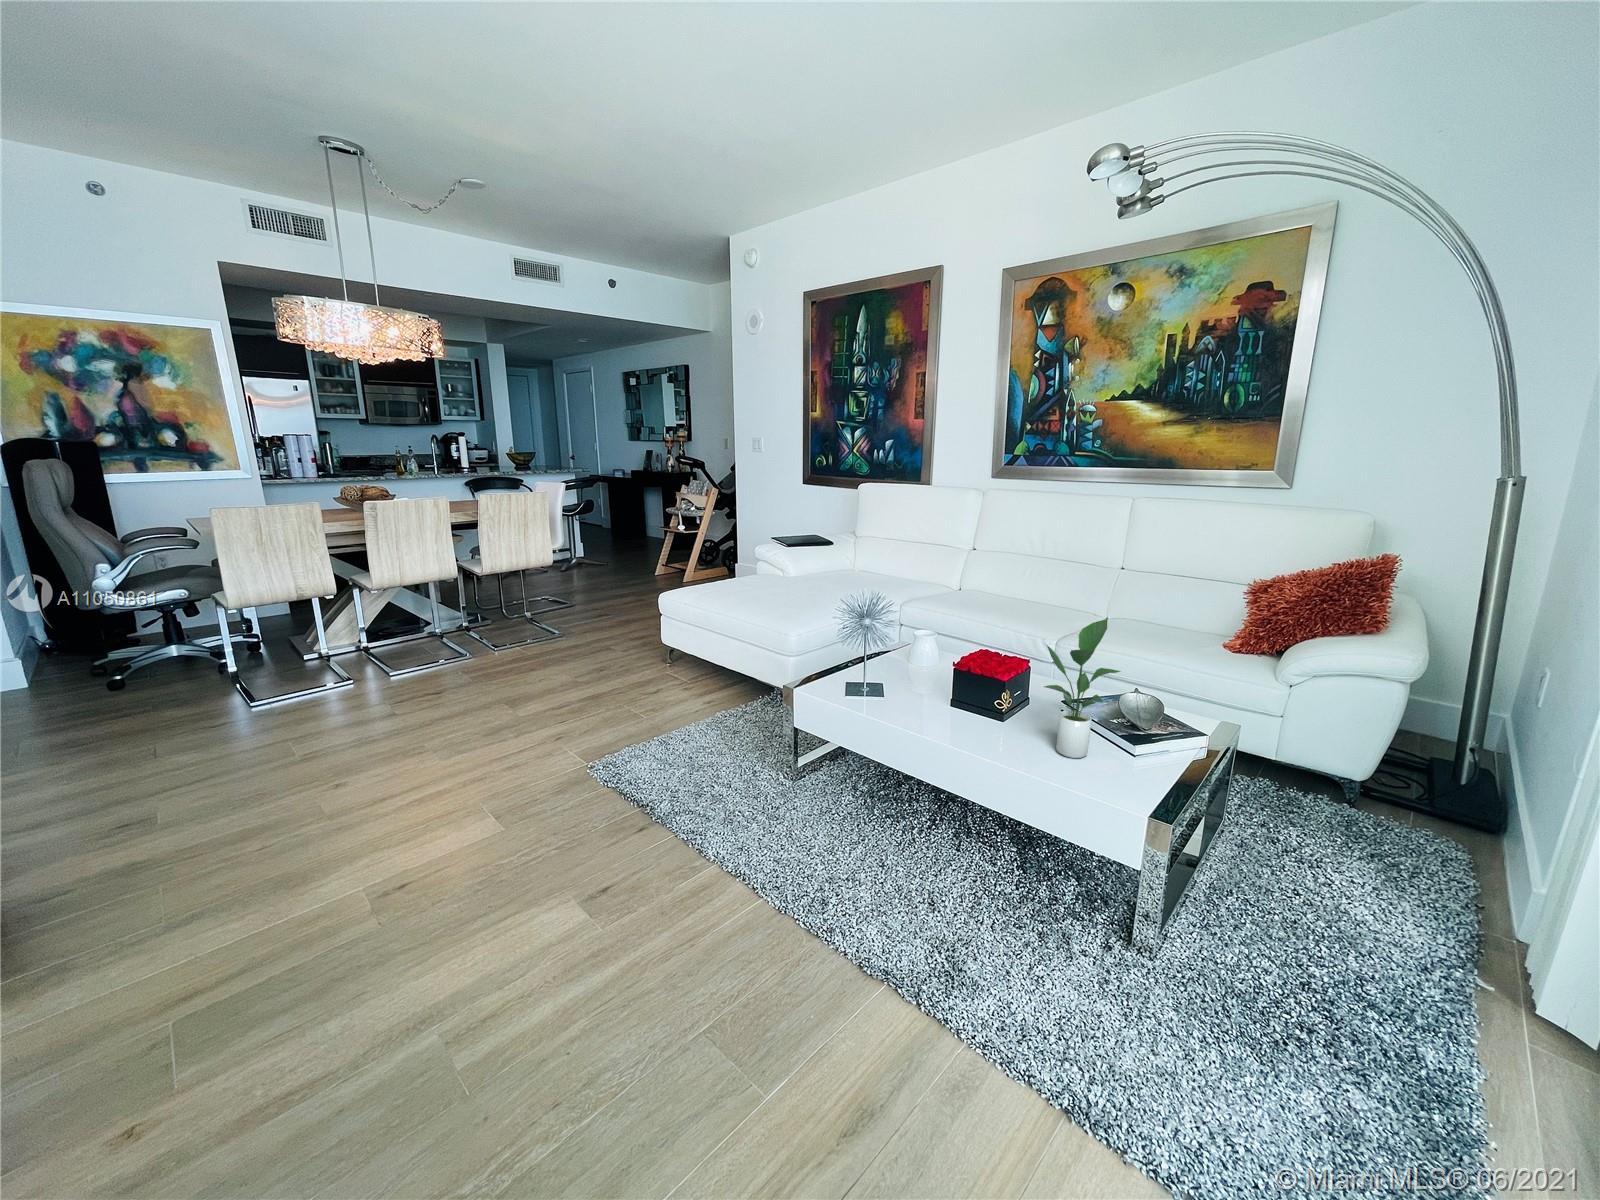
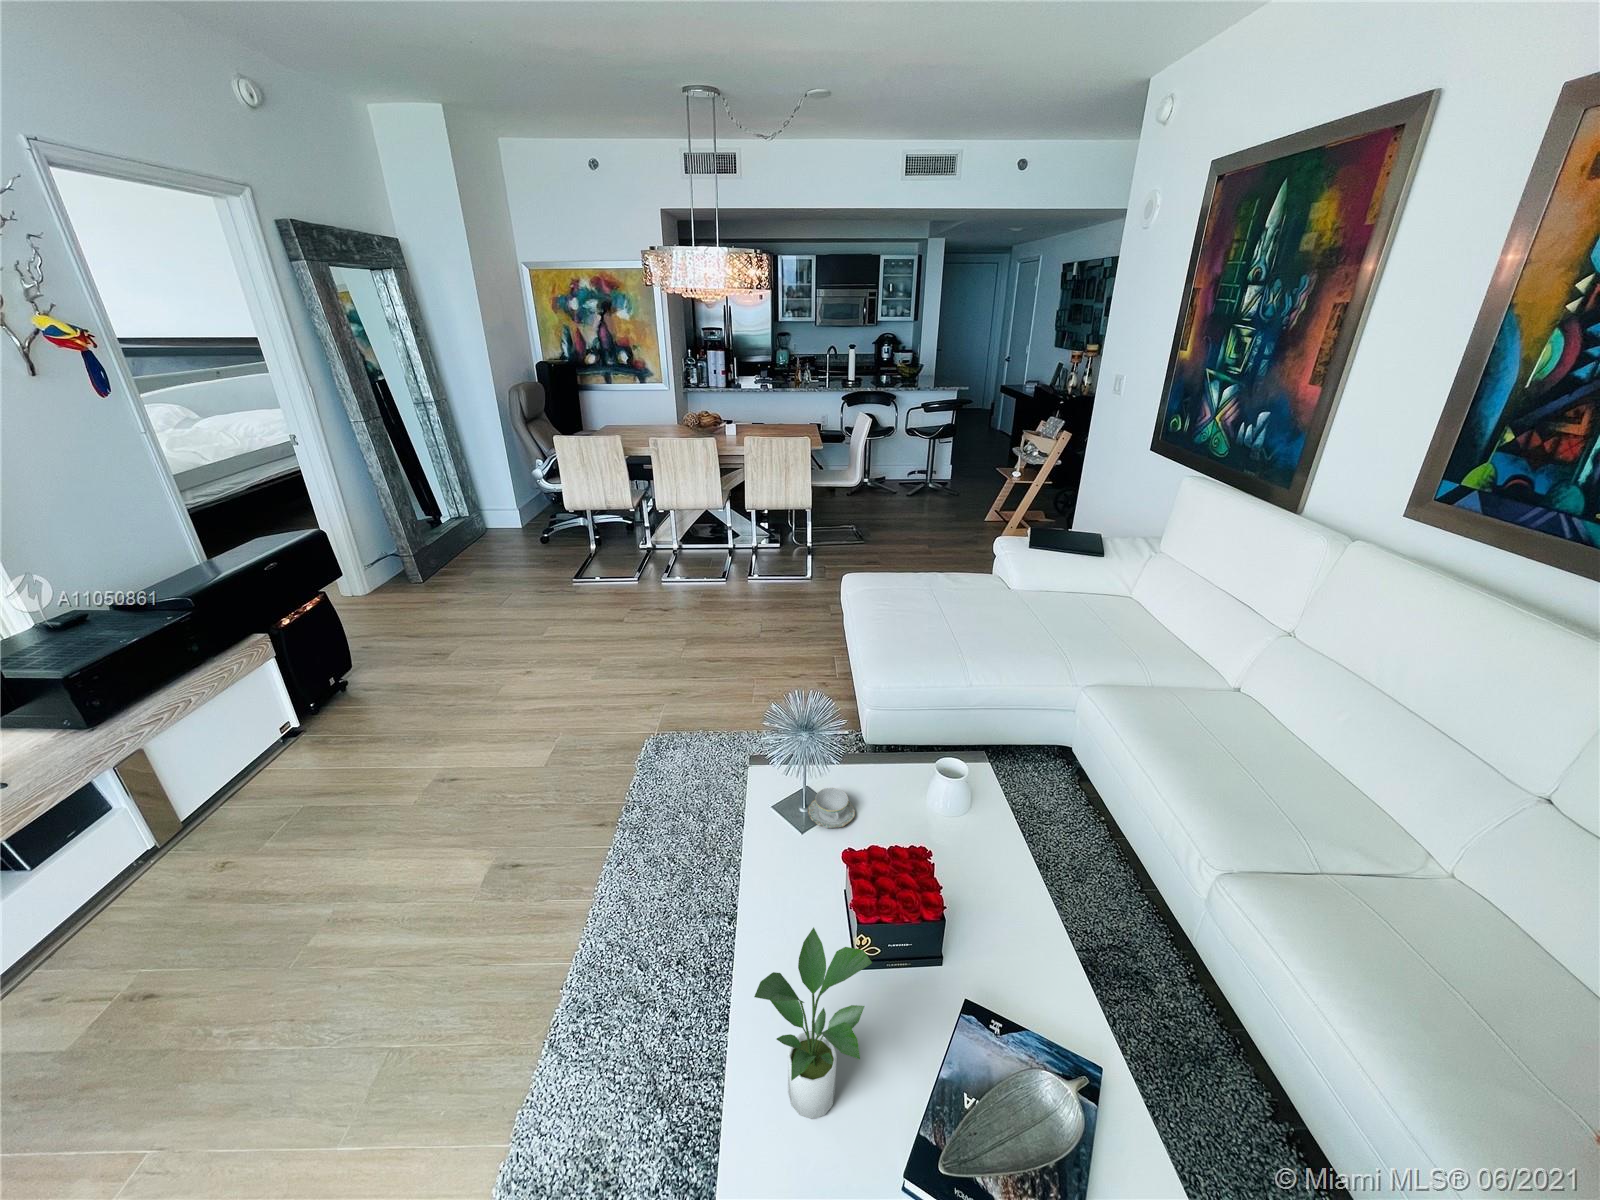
teacup: none [869,667,905,689] -> present [808,788,855,828]

